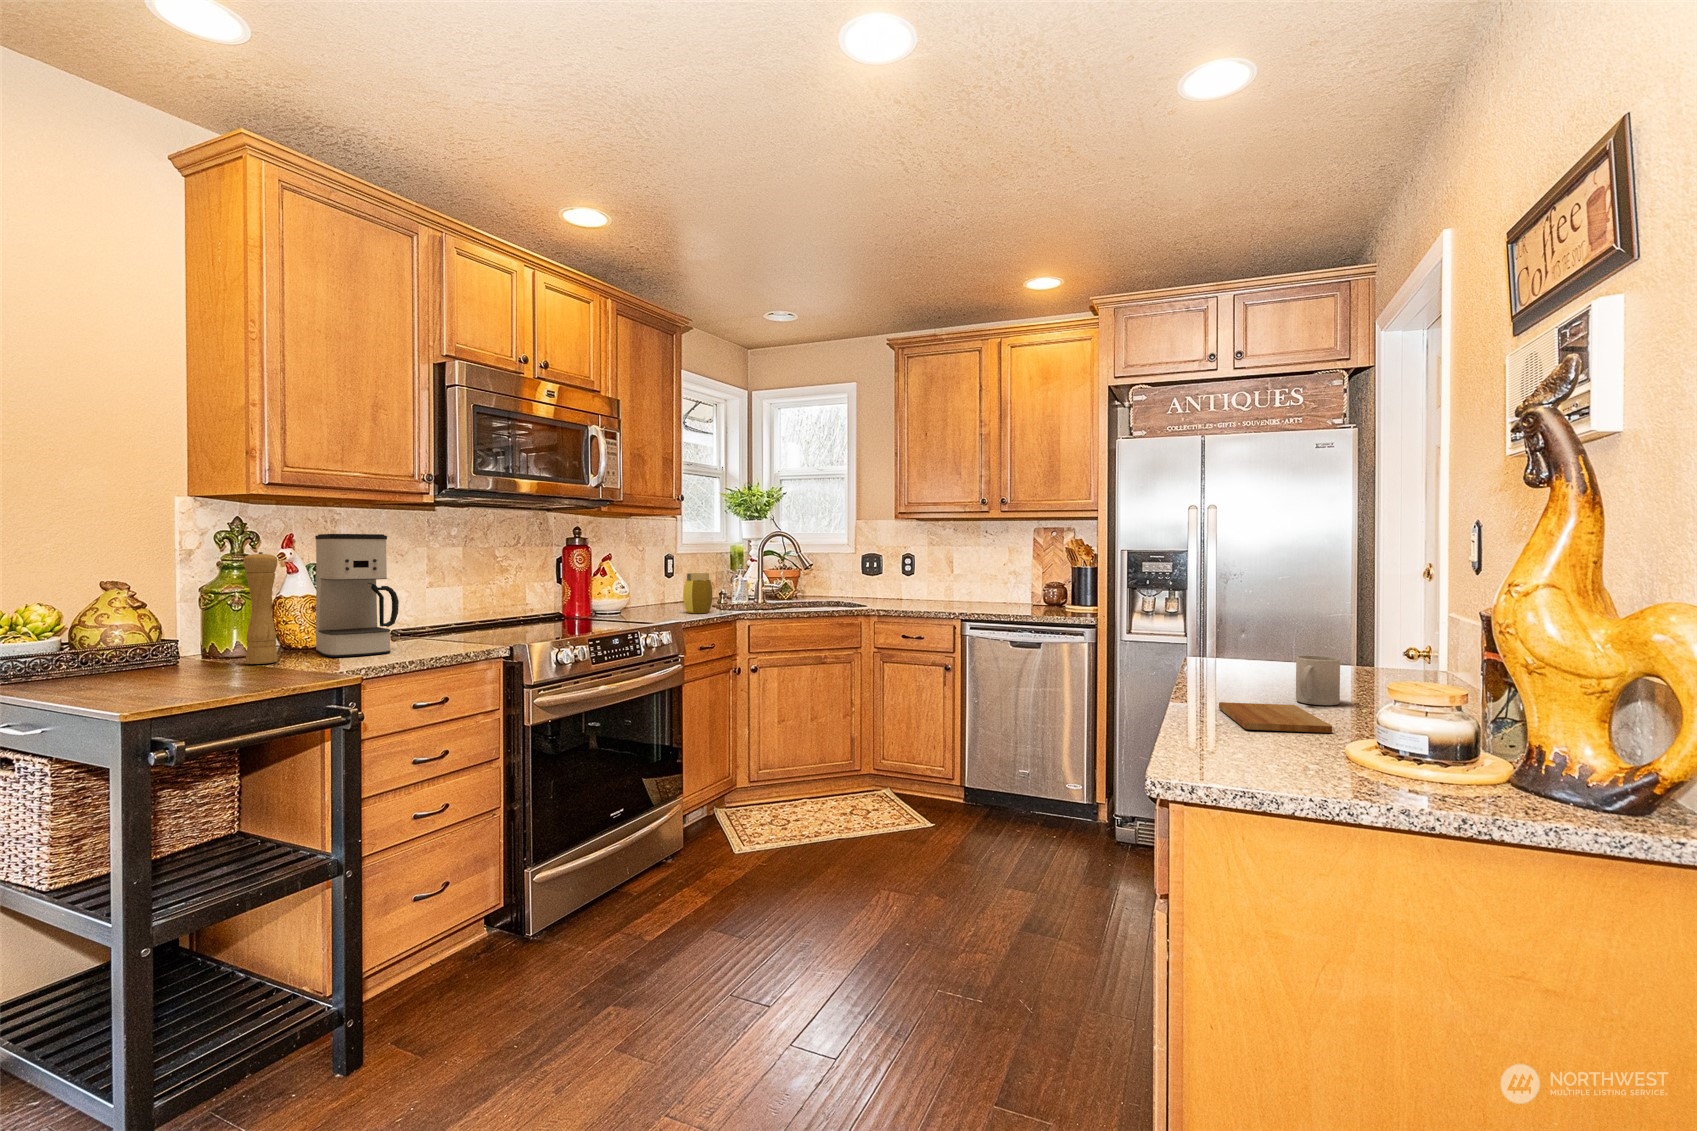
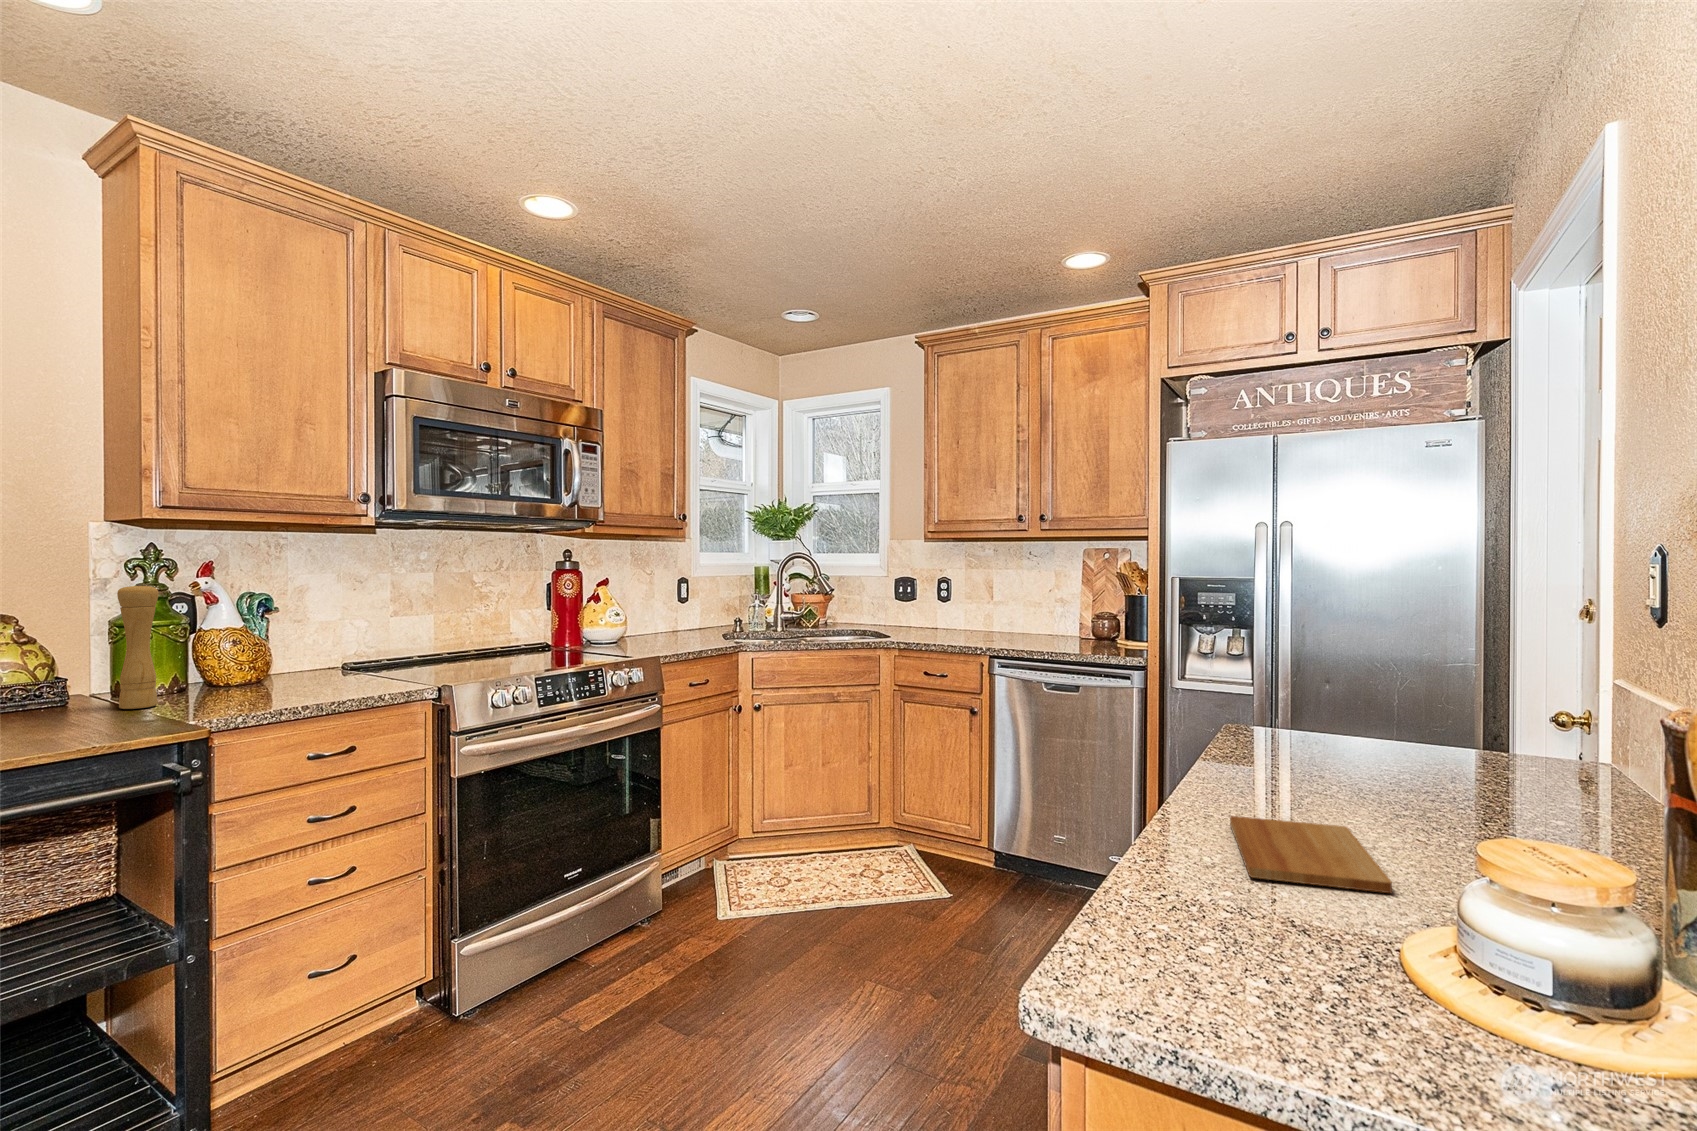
coffee maker: present [315,534,399,657] -> none [219,562,311,700]
jar: present [683,573,712,613] -> none [682,599,714,644]
mug: present [1296,655,1340,705] -> none [1356,746,1424,825]

